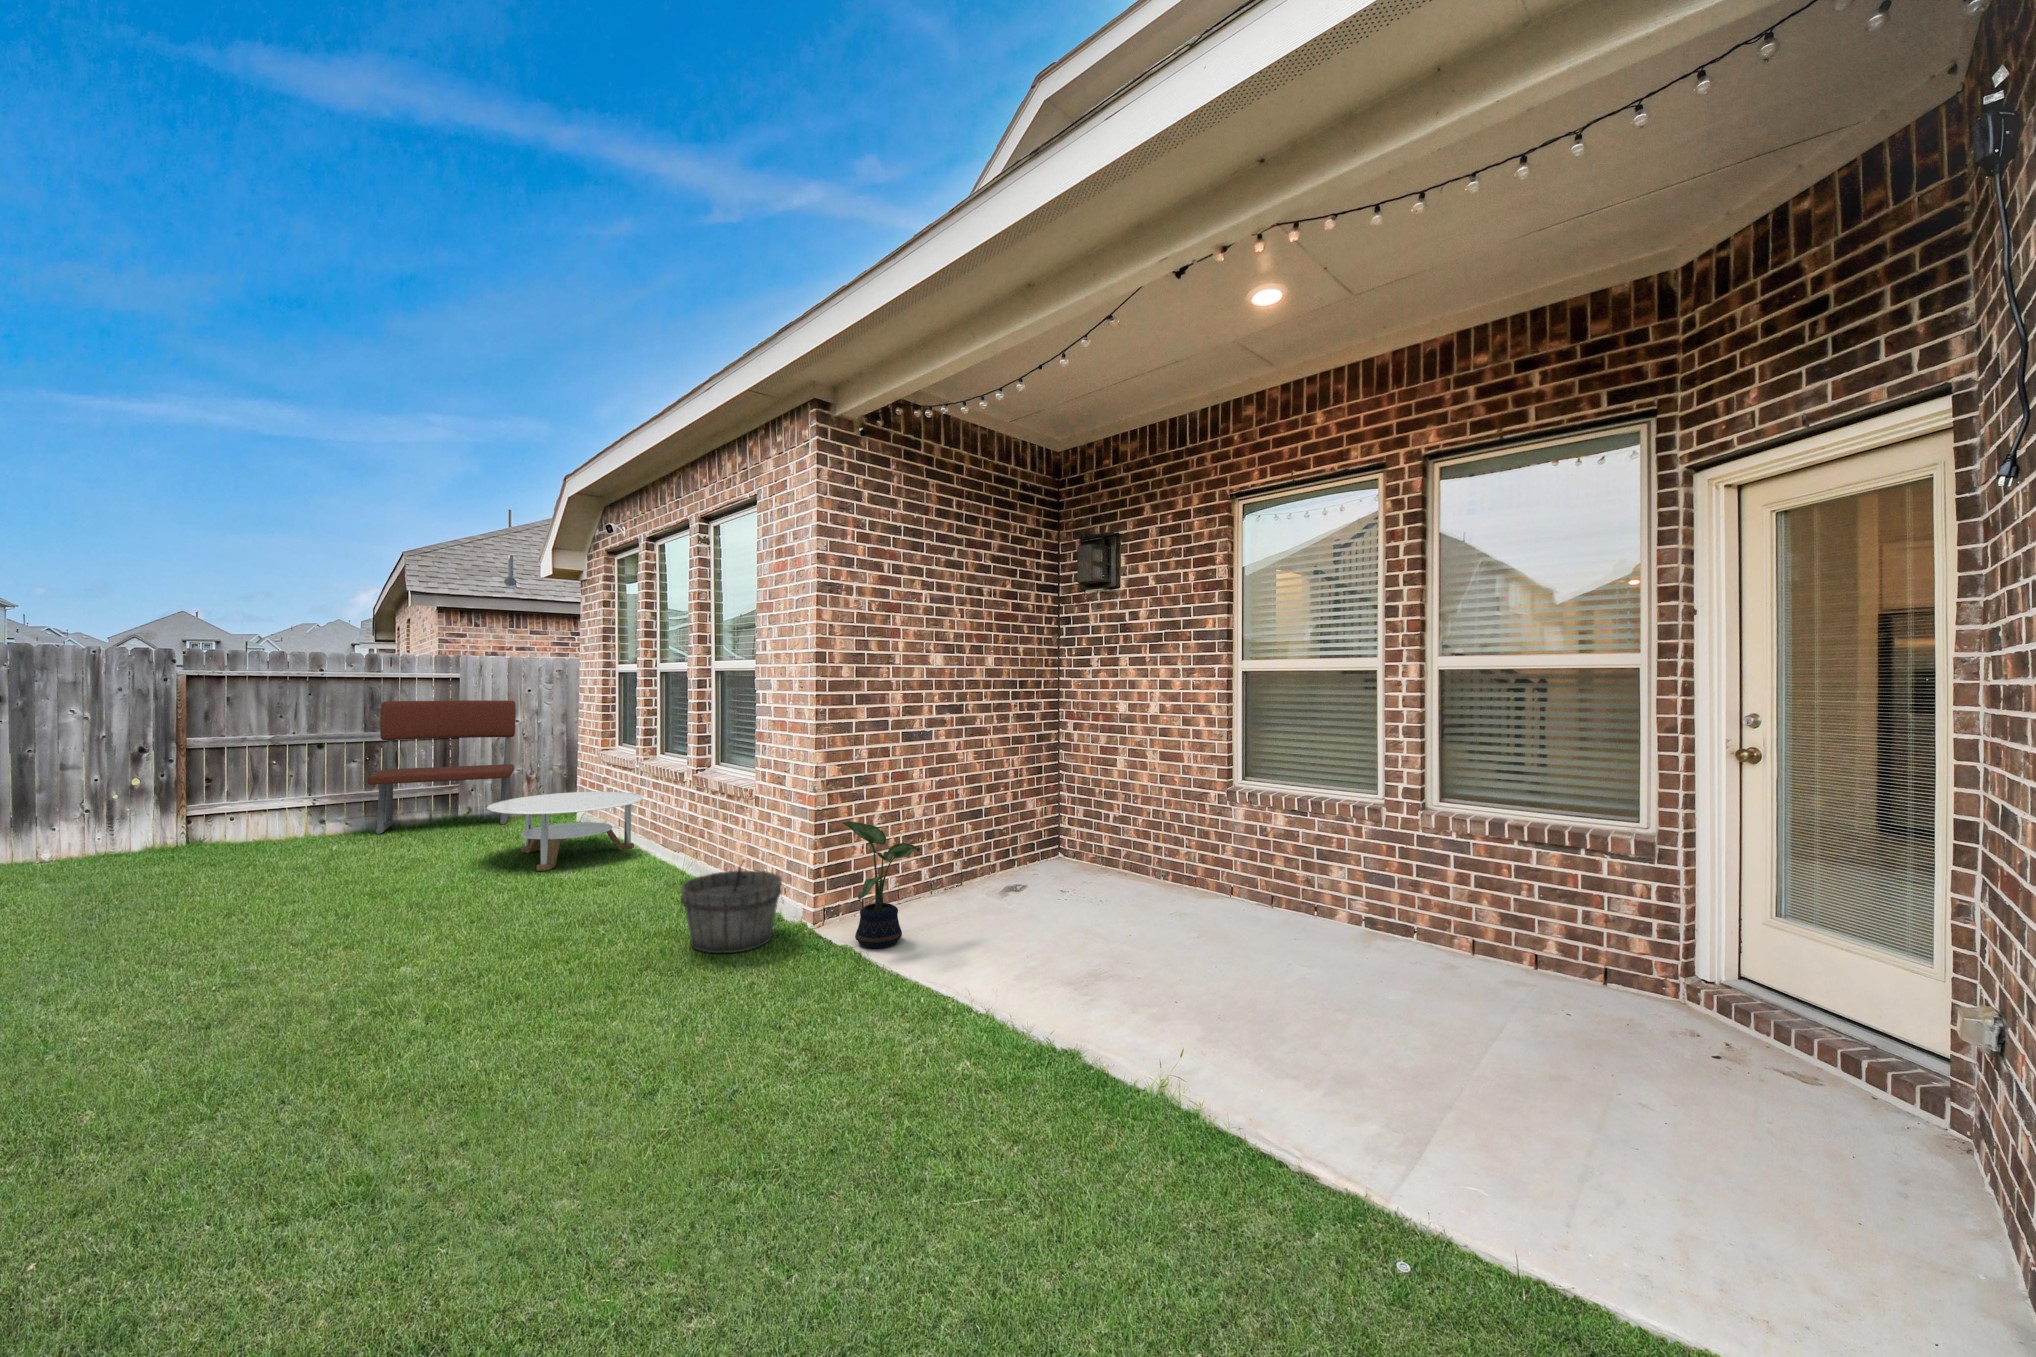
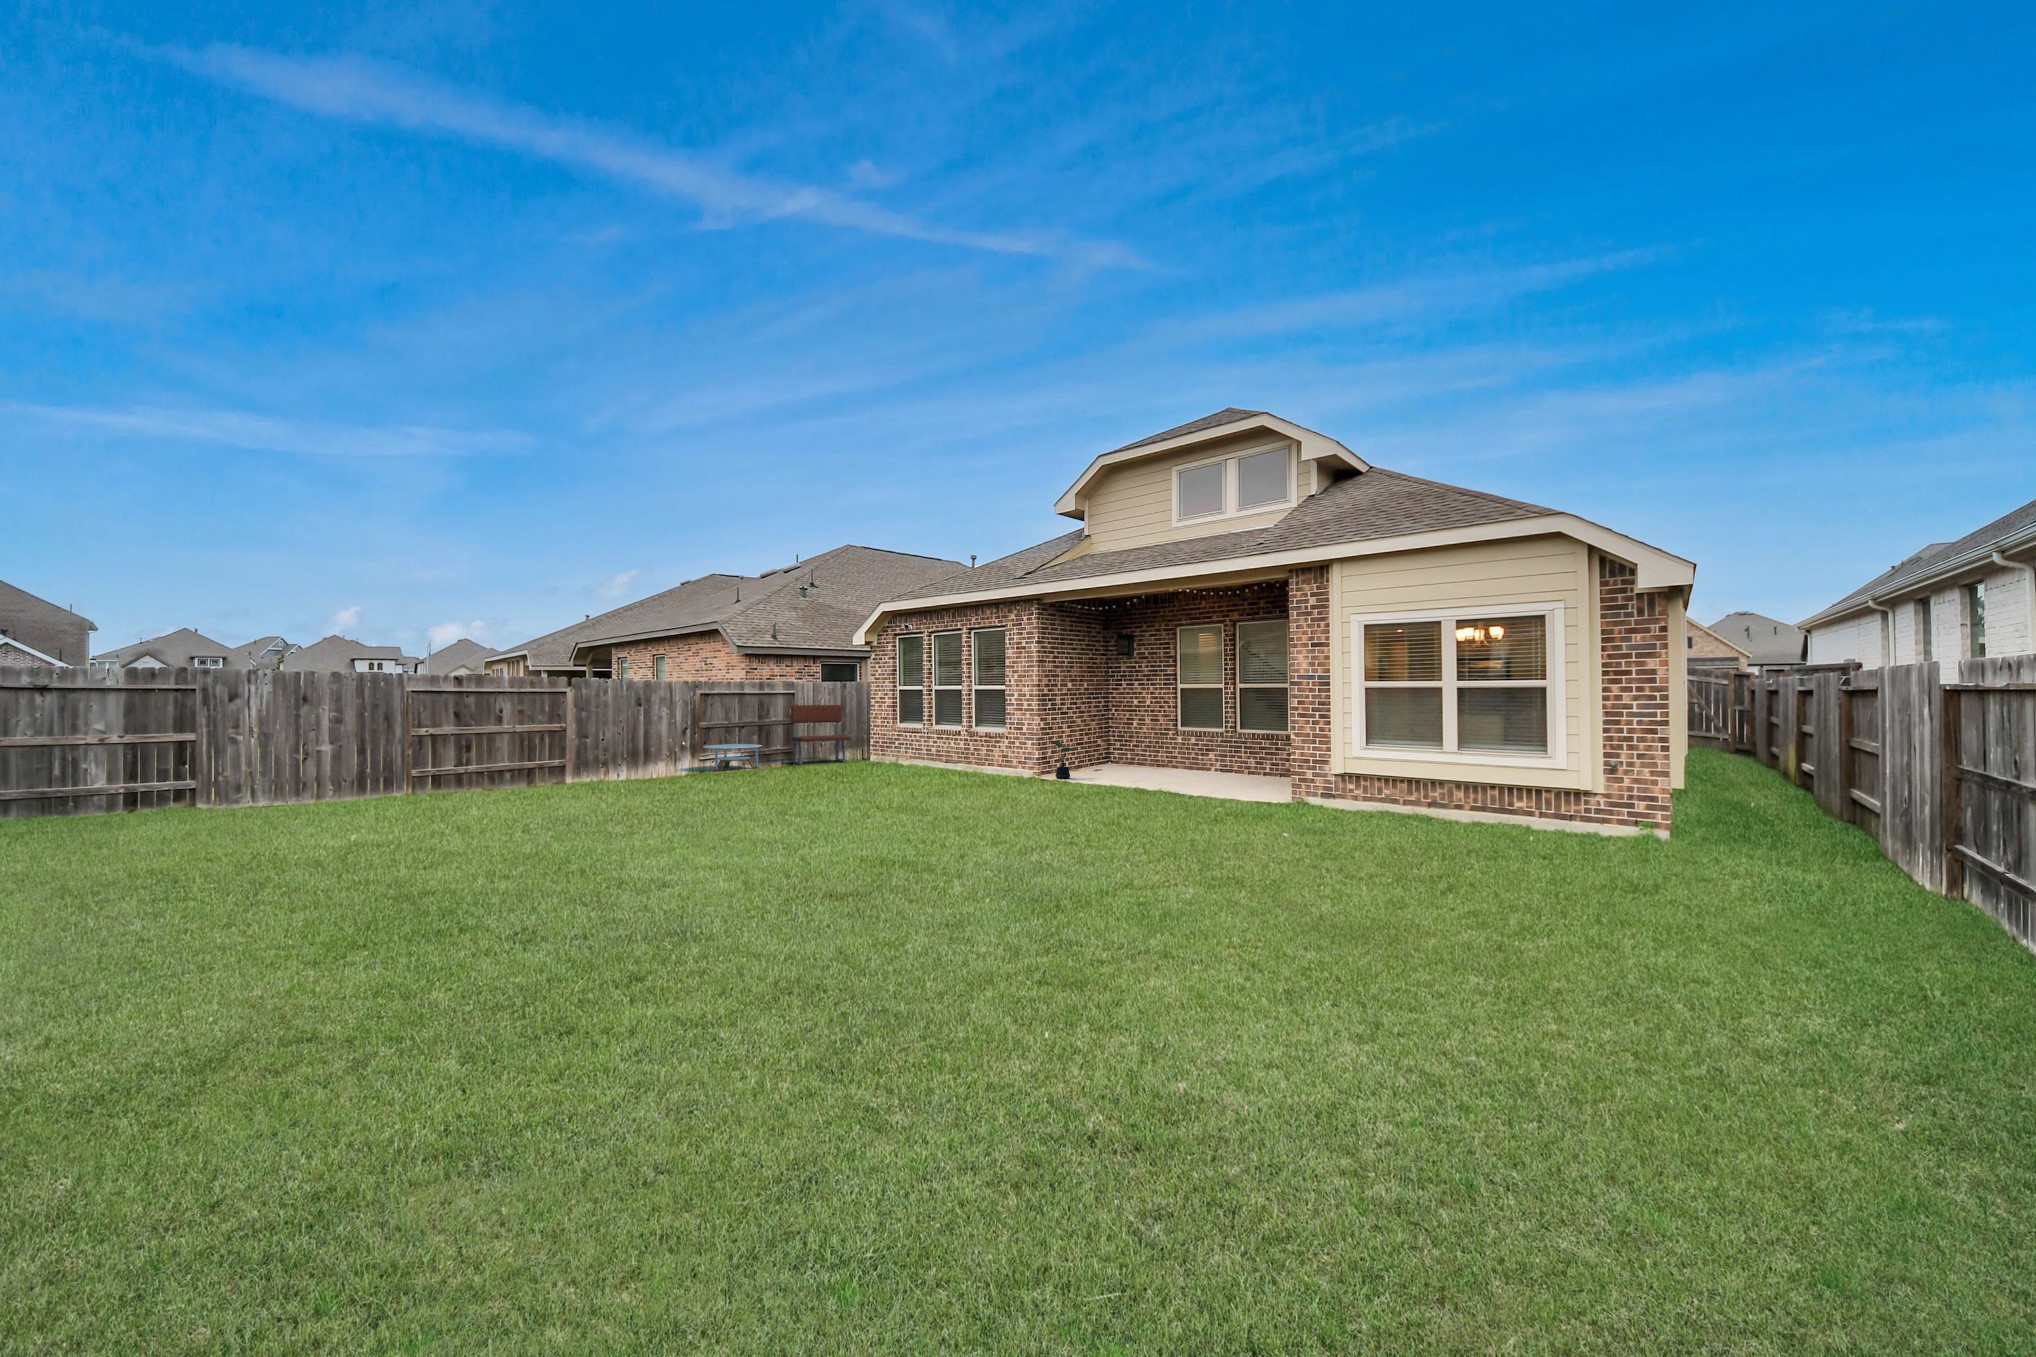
round table: present [487,792,643,871] -> present [703,744,762,771]
wooden bucket: present [681,860,784,953] -> none [1000,752,1031,780]

